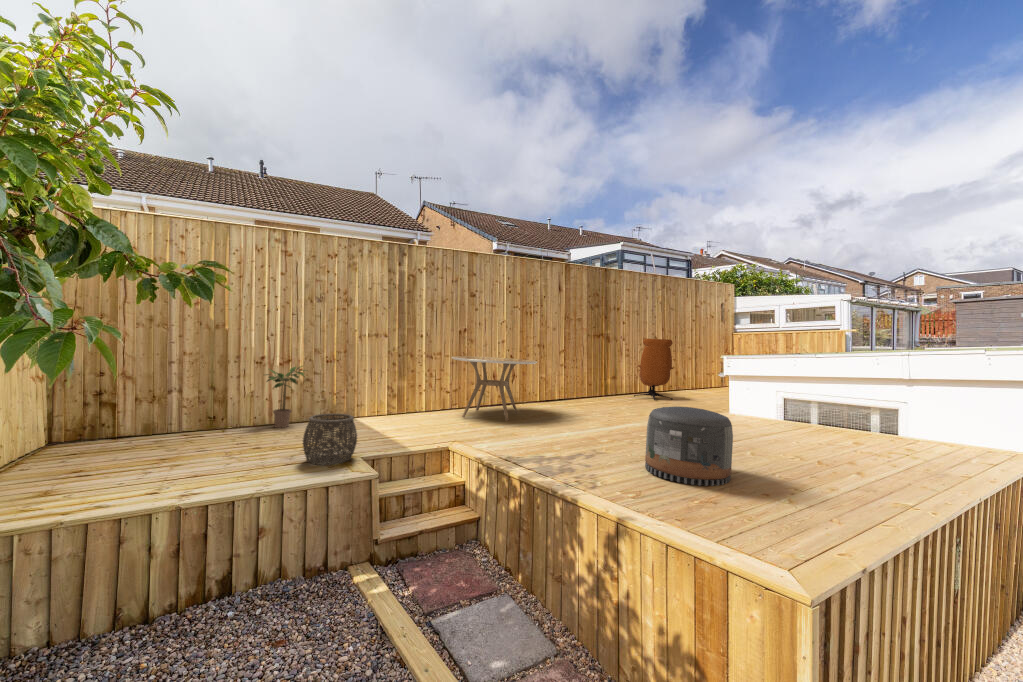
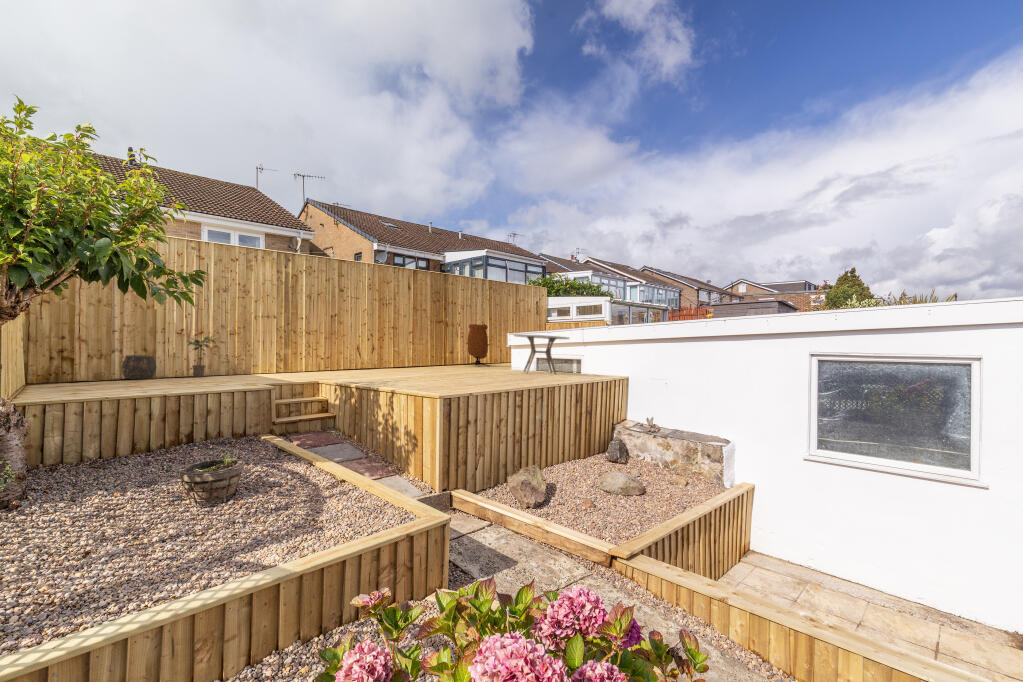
dining table: present [451,356,538,421] -> present [514,334,569,375]
pouf: present [645,406,733,486] -> none [424,351,464,384]
woven basket: present [303,413,357,465] -> present [122,355,156,379]

